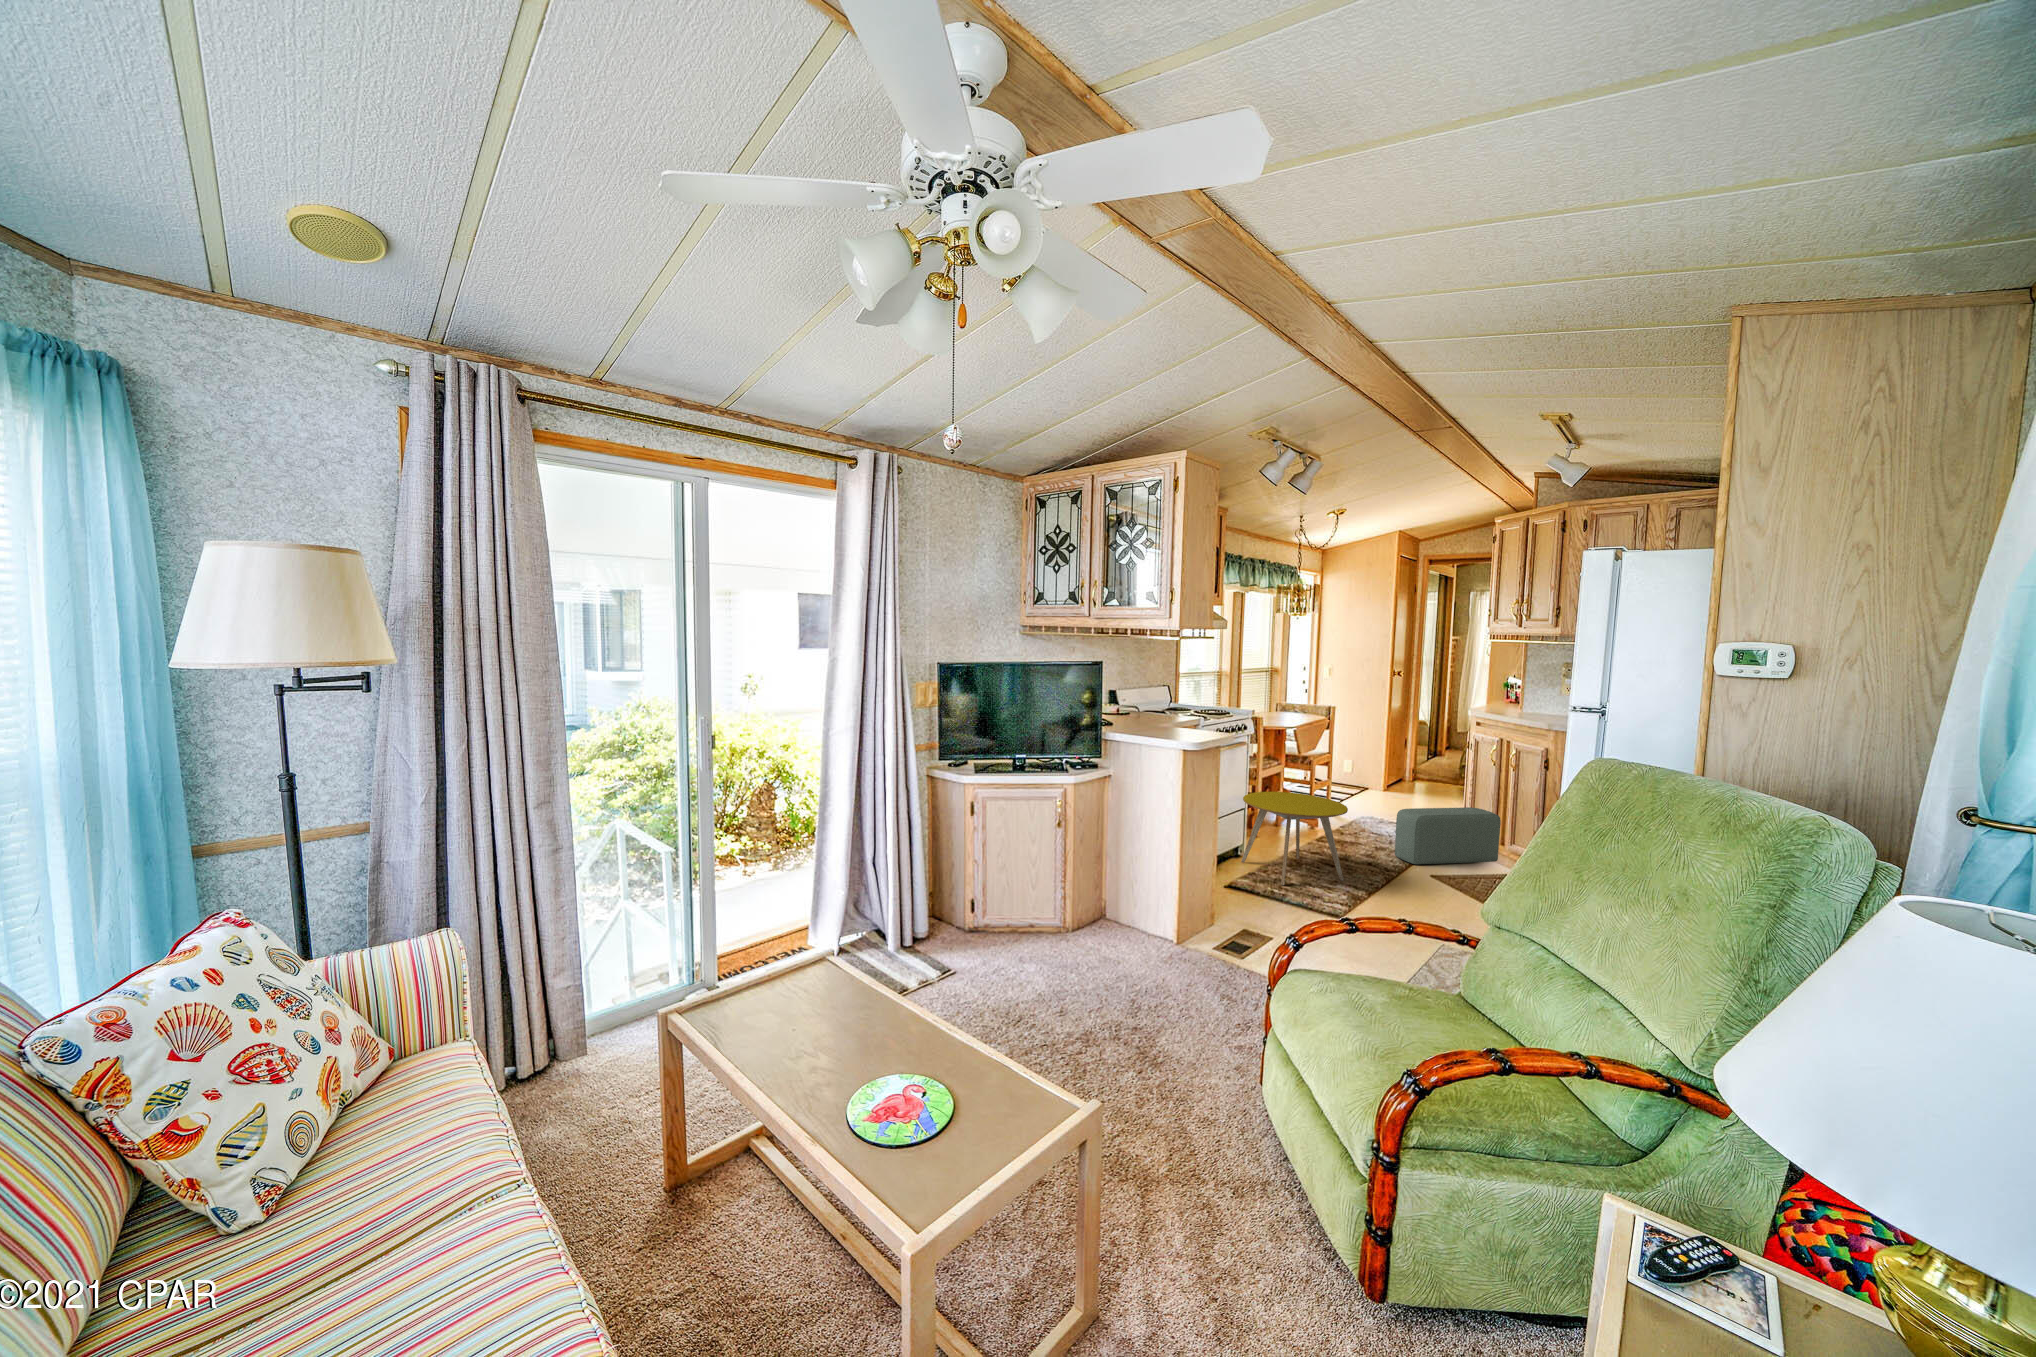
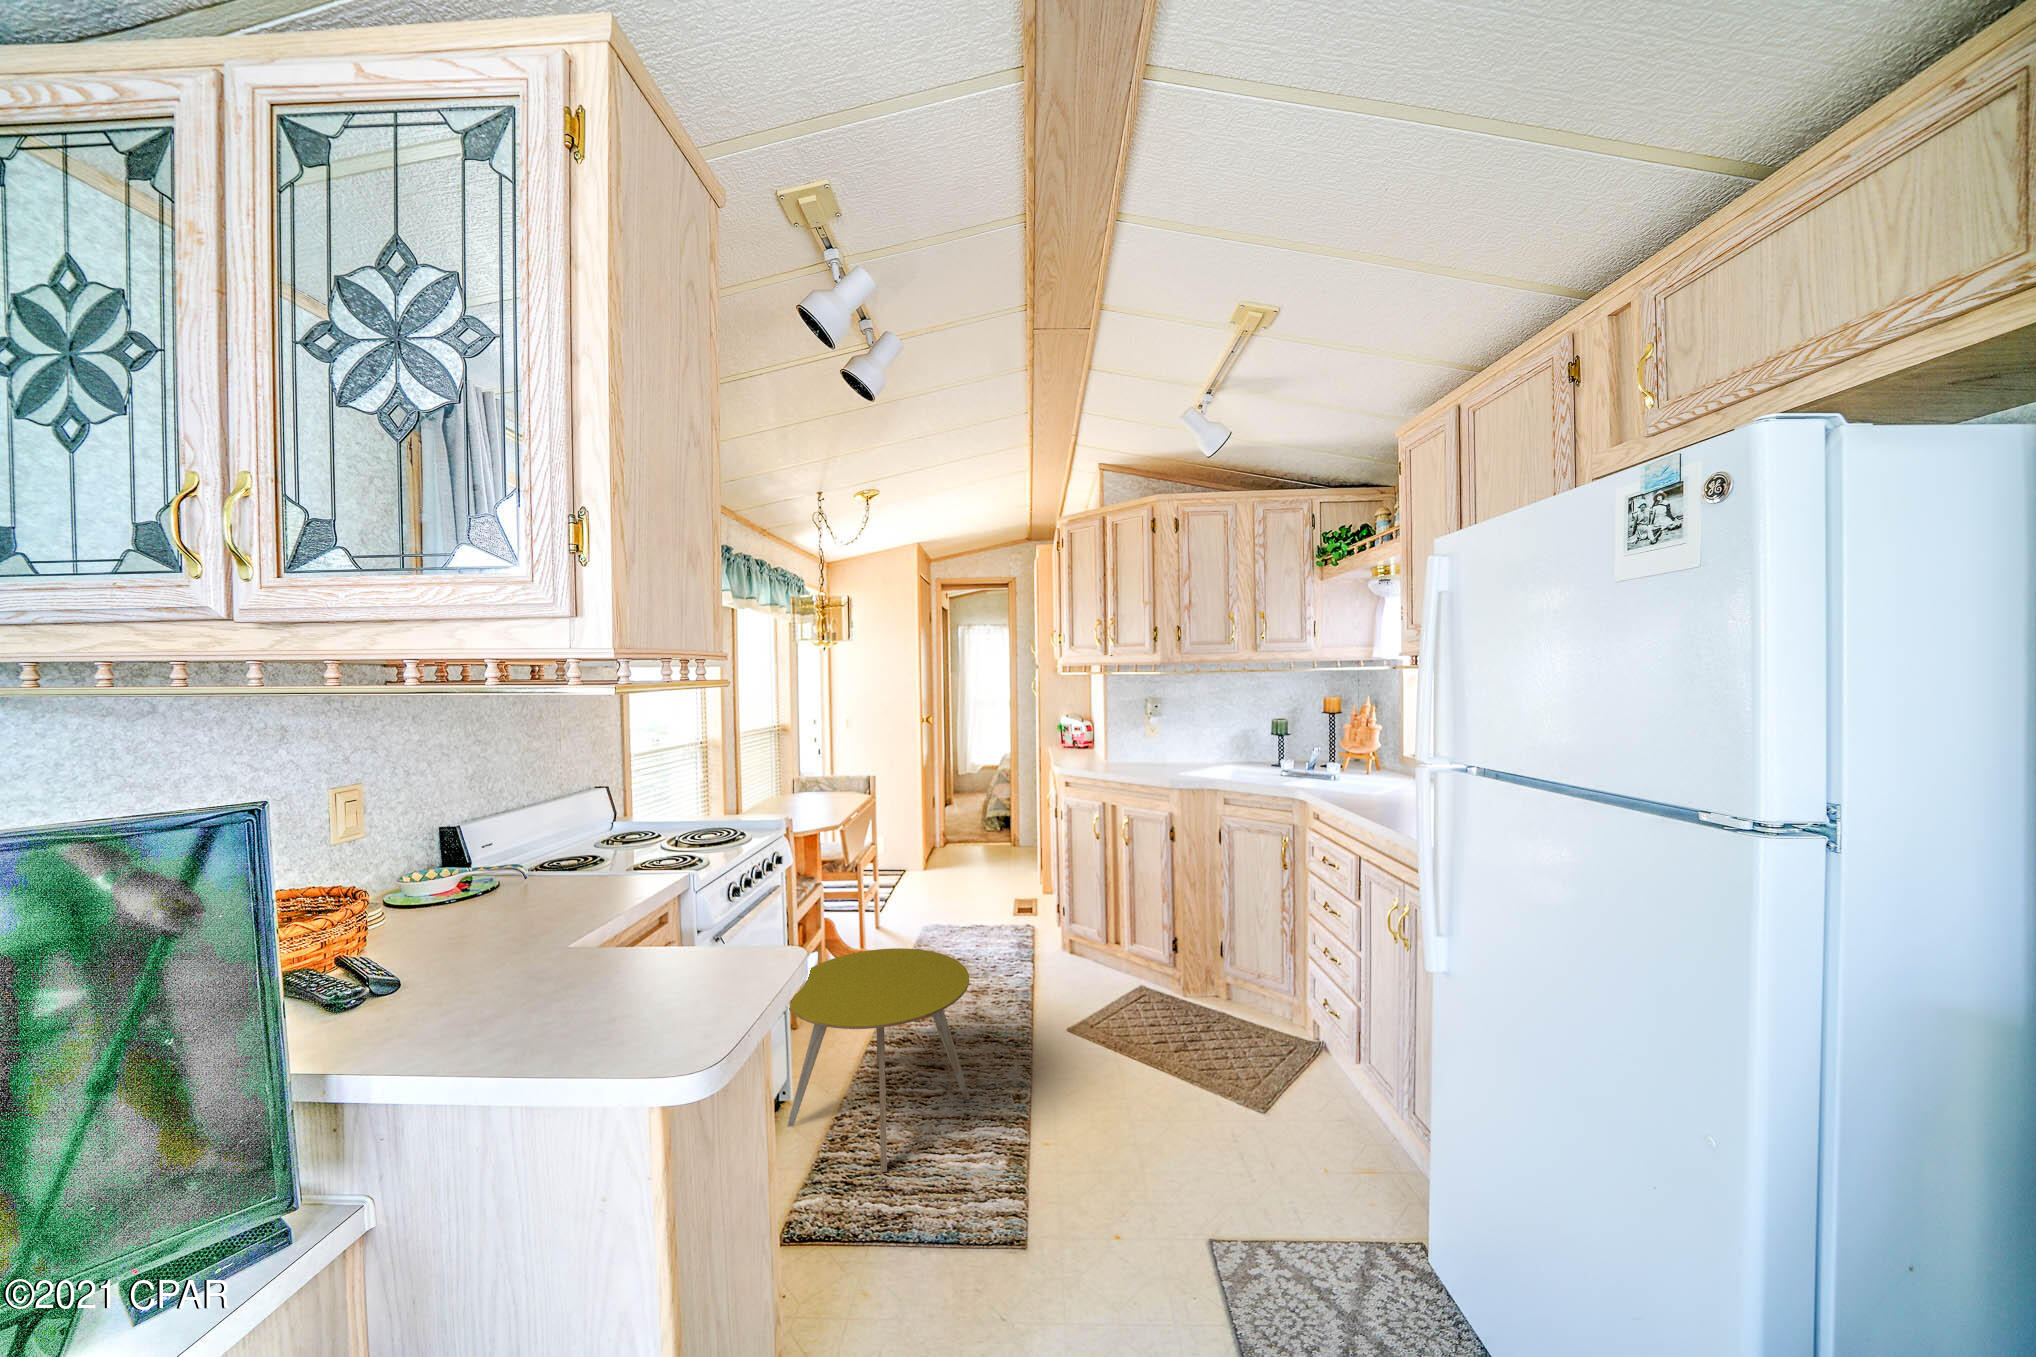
pouf: present [1395,807,1501,864] -> none [1002,895,1107,1008]

